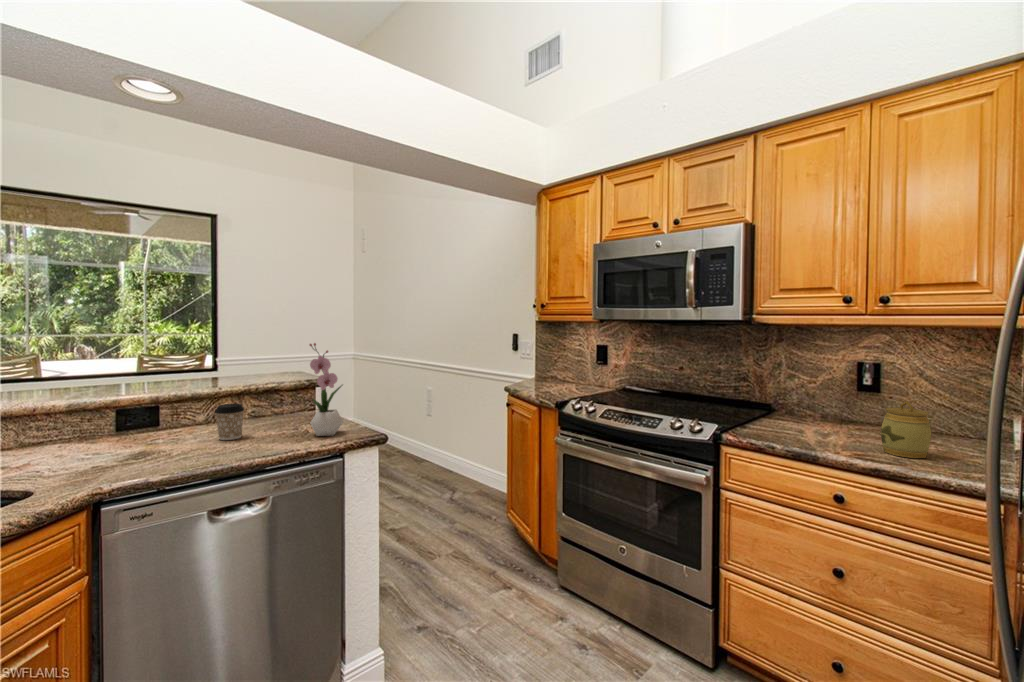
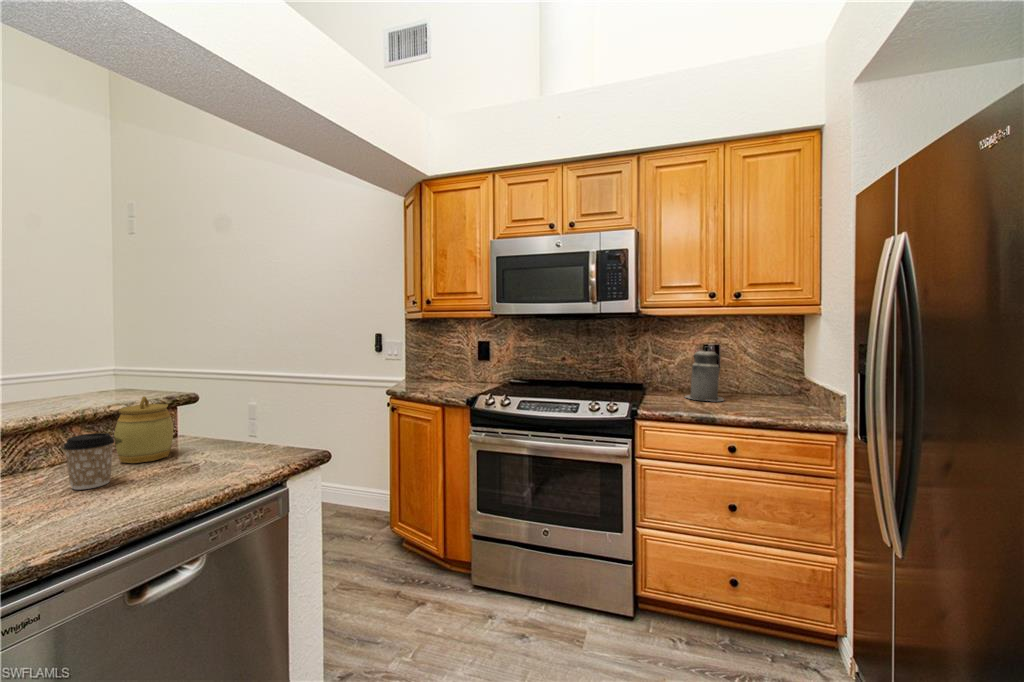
flower arrangement: present [310,343,343,436] -> none [223,339,271,464]
canister: none [811,363,867,434] -> present [685,347,724,401]
jar: present [881,401,931,458] -> present [114,396,173,463]

